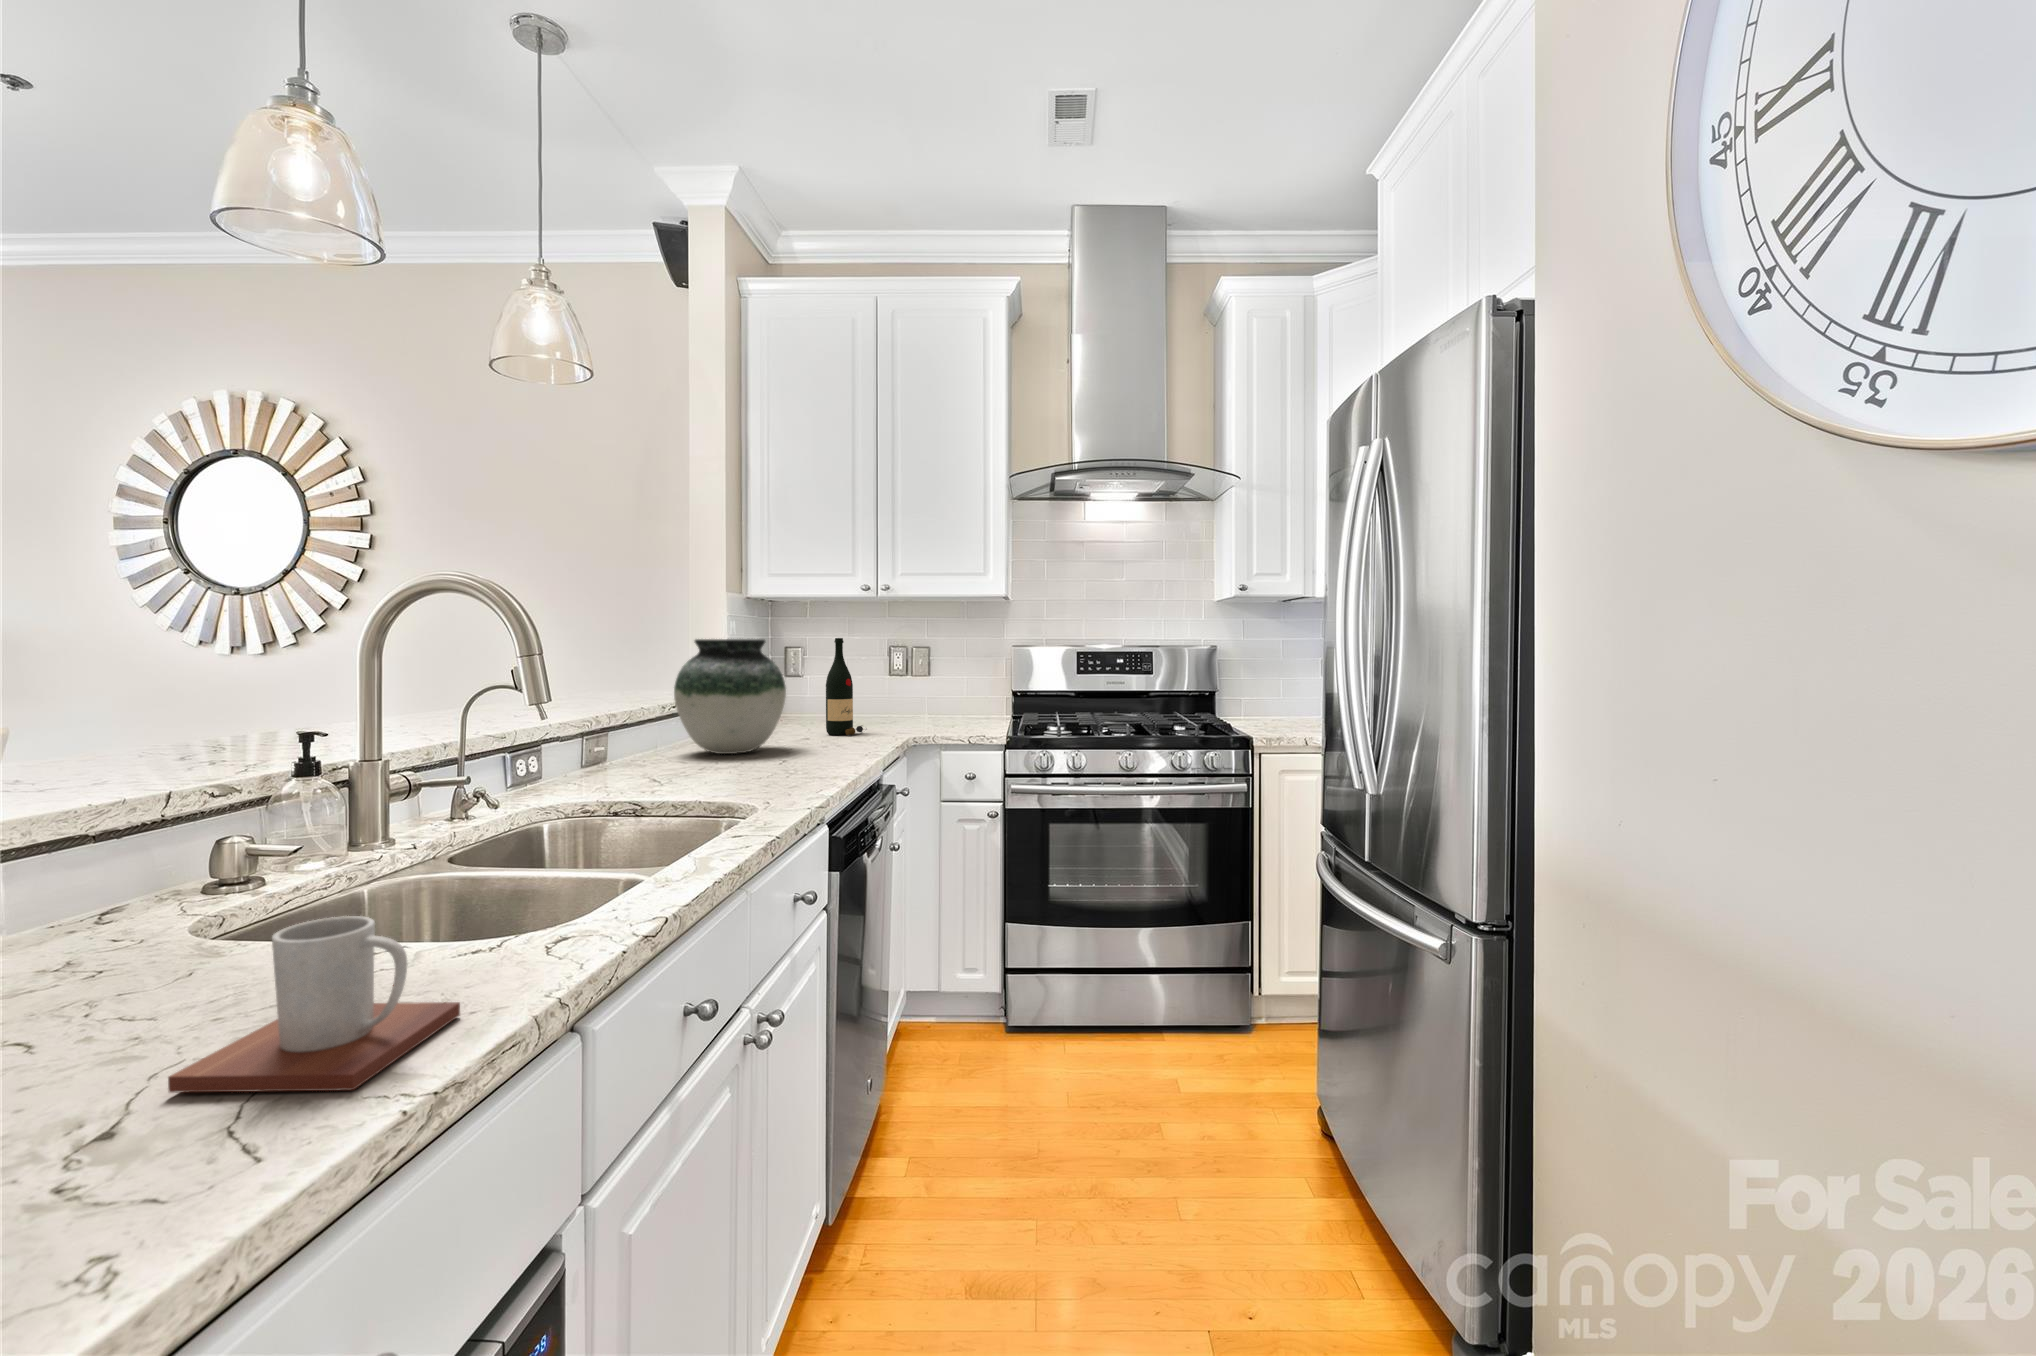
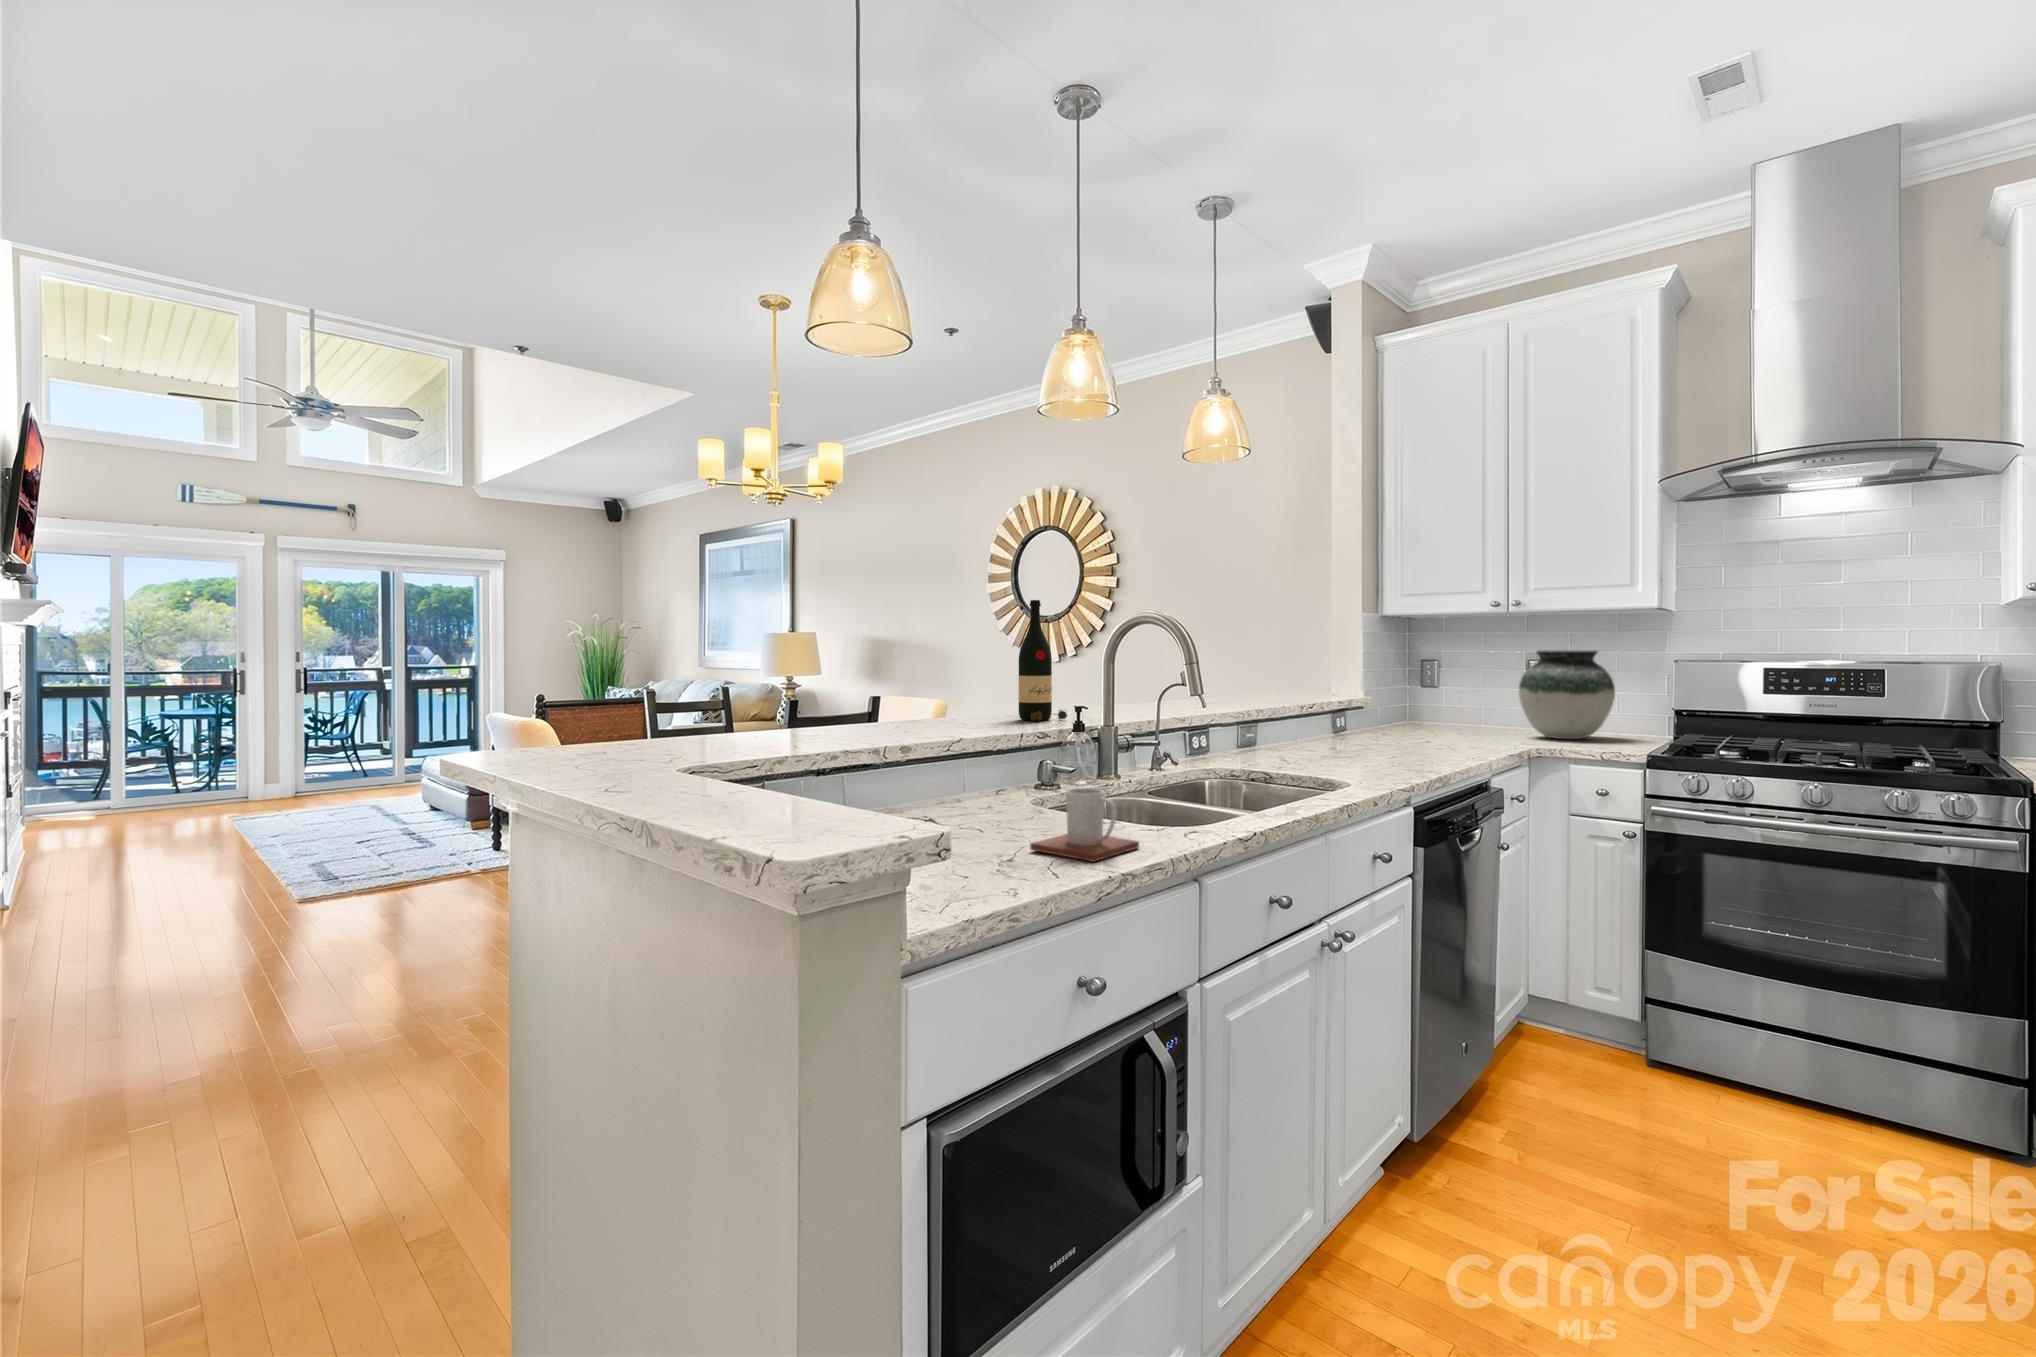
wine bottle: present [826,638,863,735] -> present [1019,600,1067,721]
vase: present [674,639,786,754] -> present [1519,651,1615,739]

